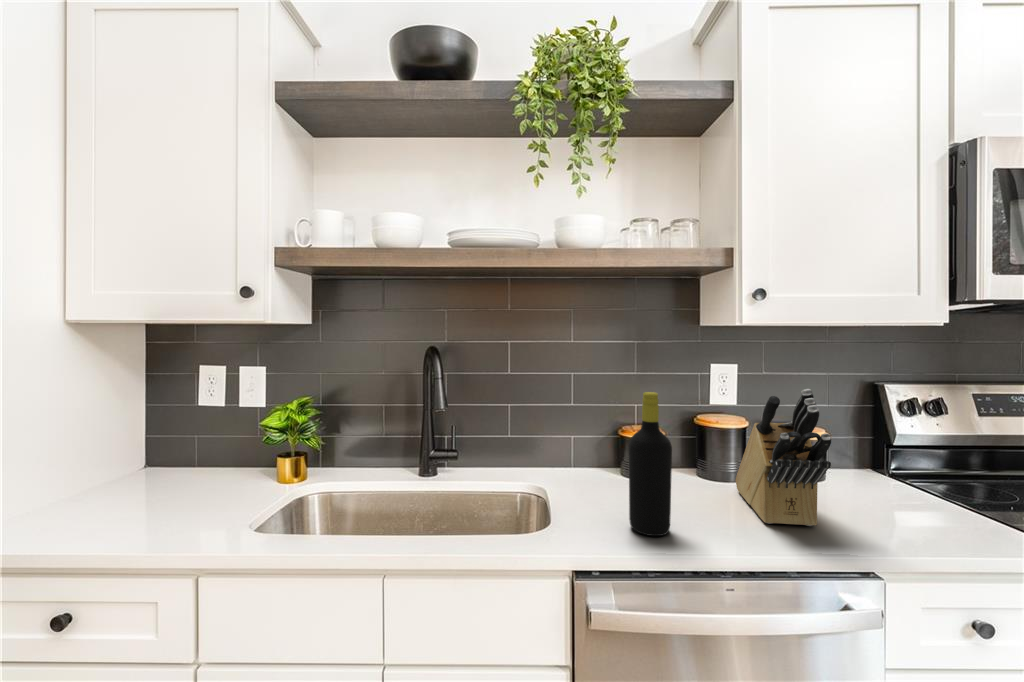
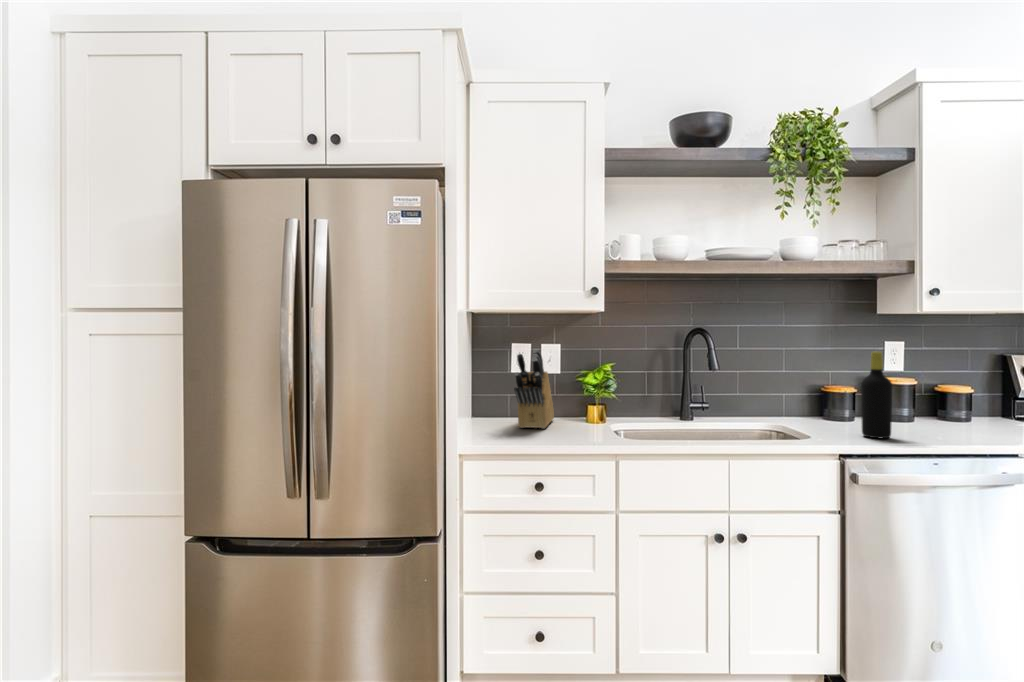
knife block: present [735,389,831,526] -> present [514,349,554,428]

